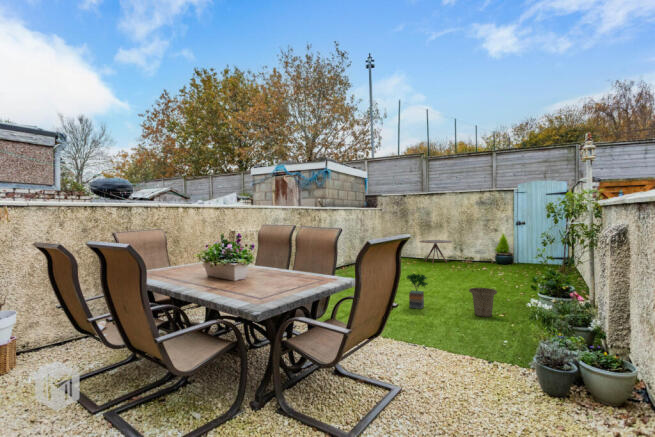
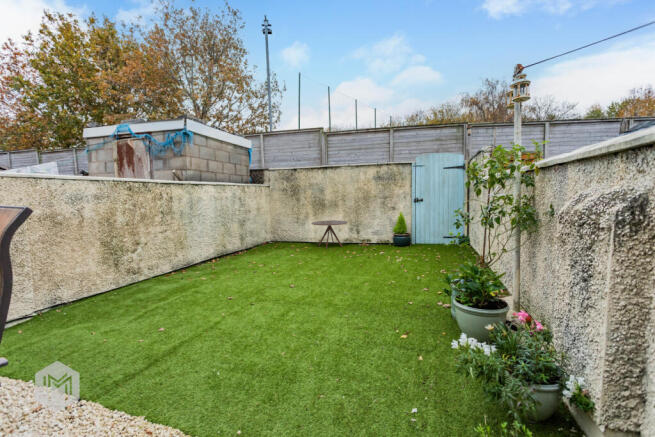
potted tree: present [406,273,428,309] -> none [255,309,298,384]
basket: present [469,288,497,317] -> none [373,335,427,406]

